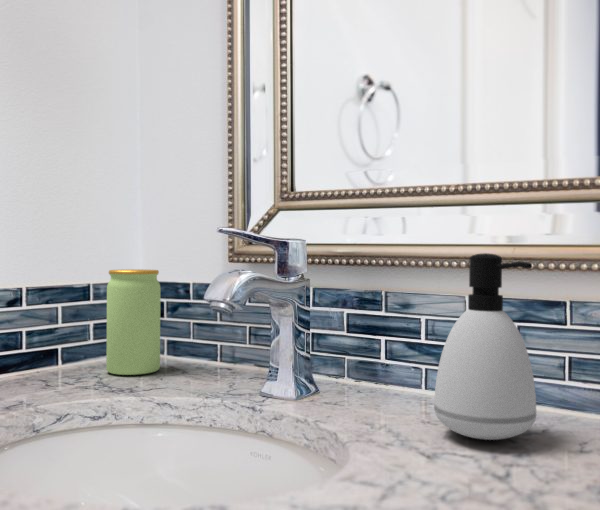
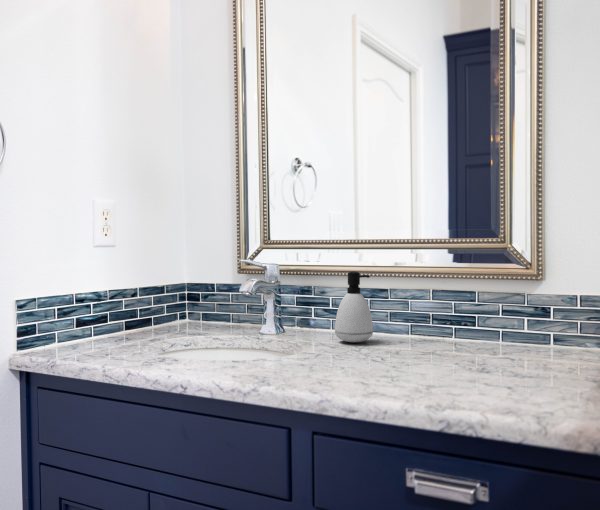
jar: present [106,269,161,375] -> none [178,278,204,329]

